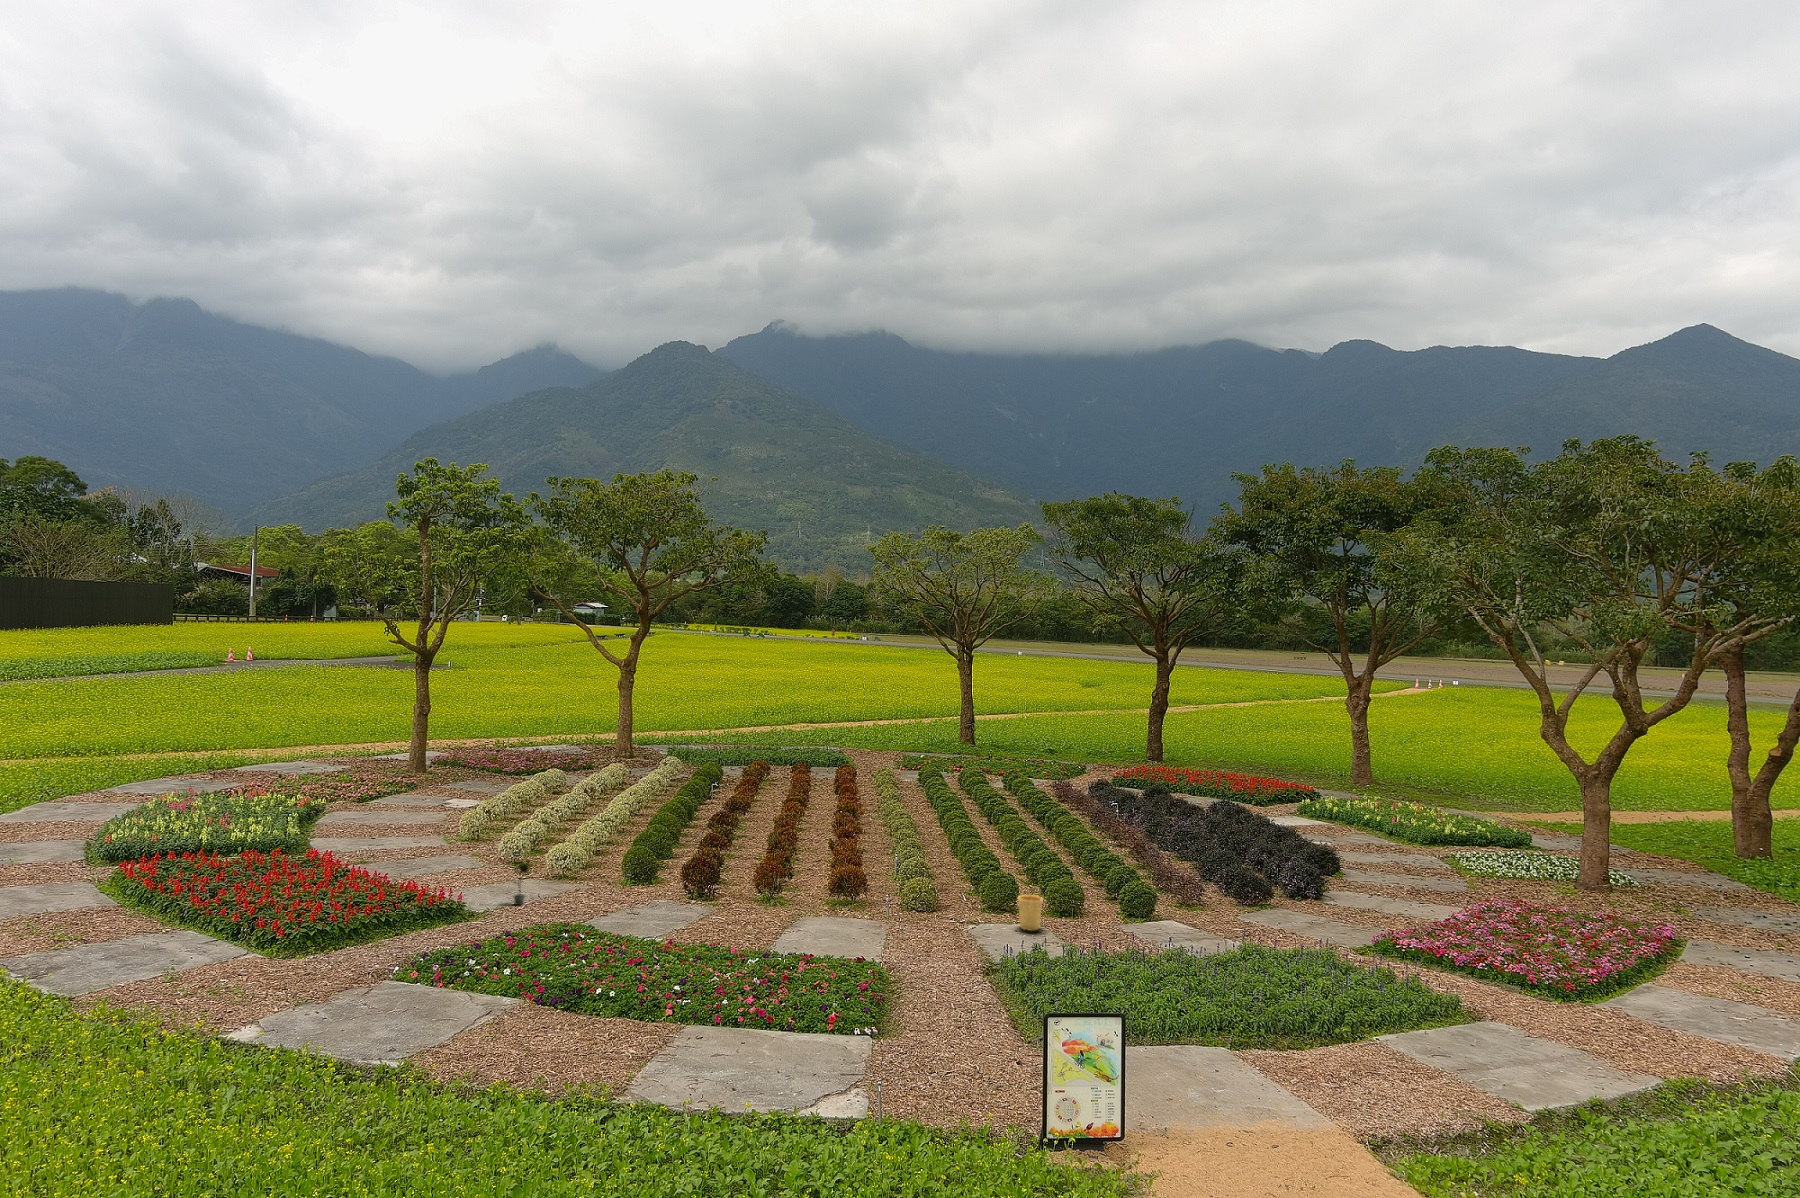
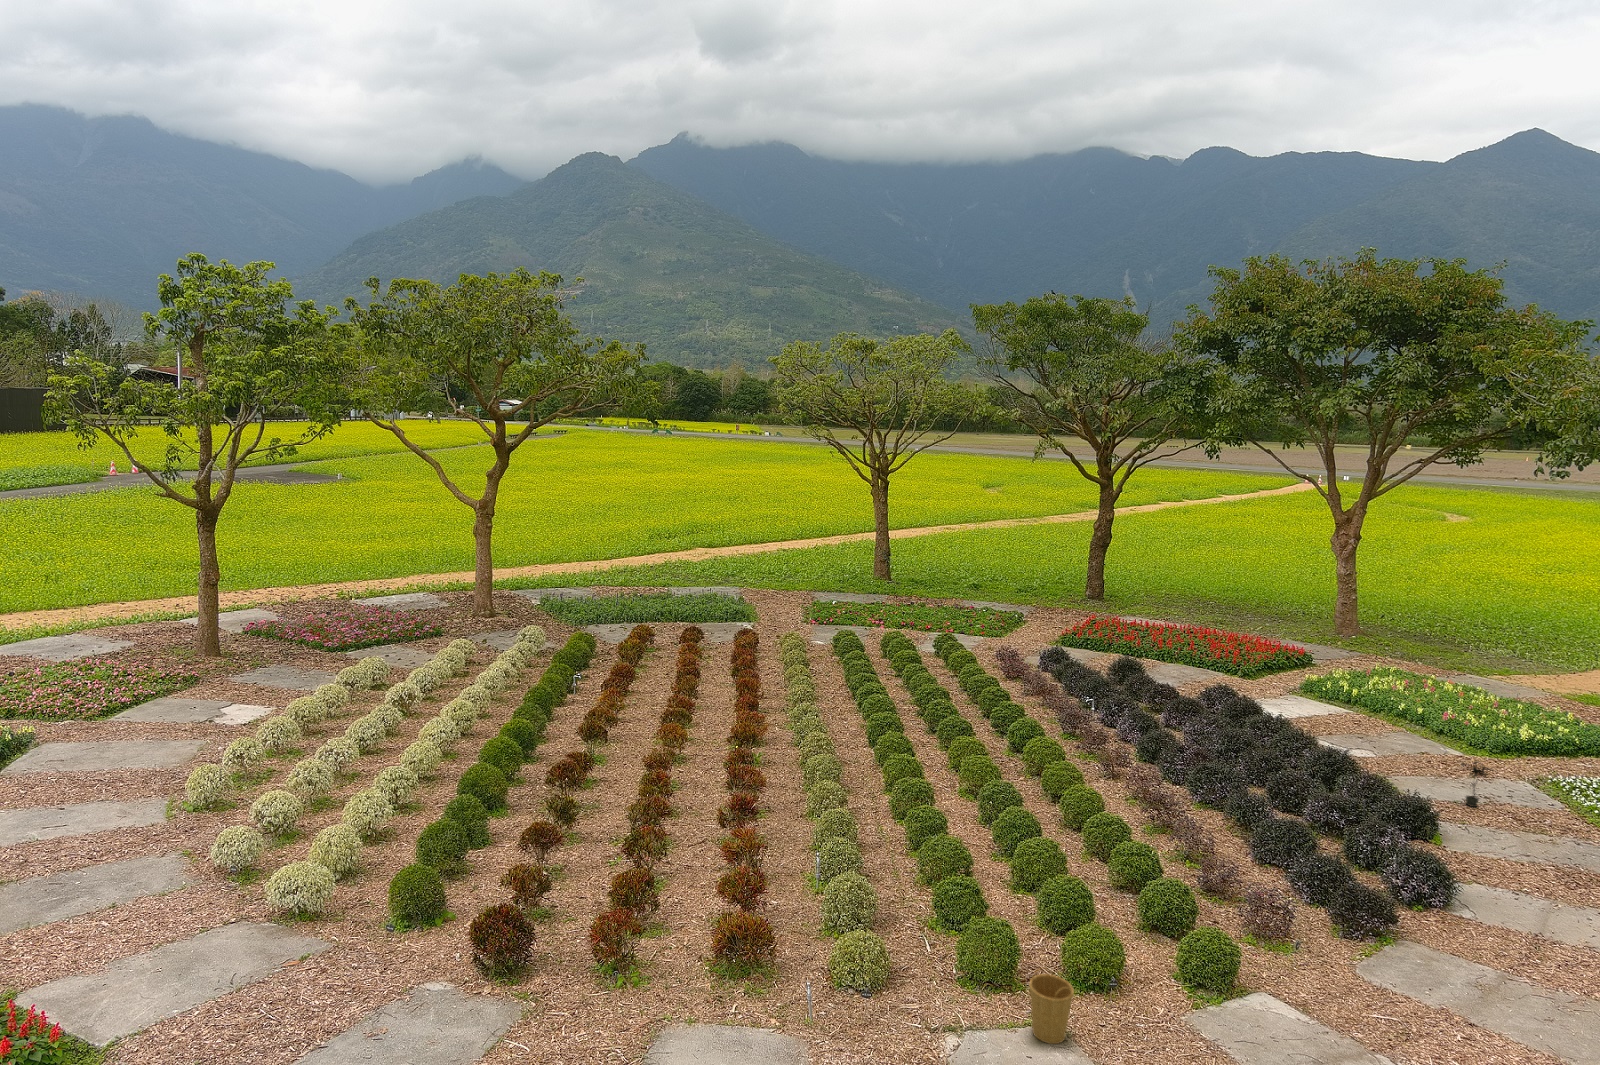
potted plant: present [514,860,532,905] -> present [1461,761,1496,807]

